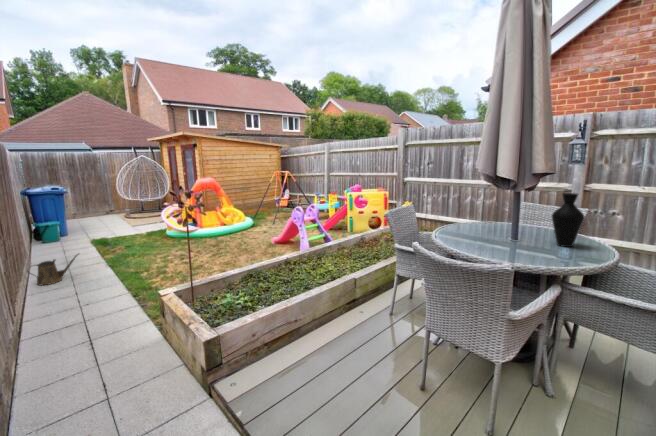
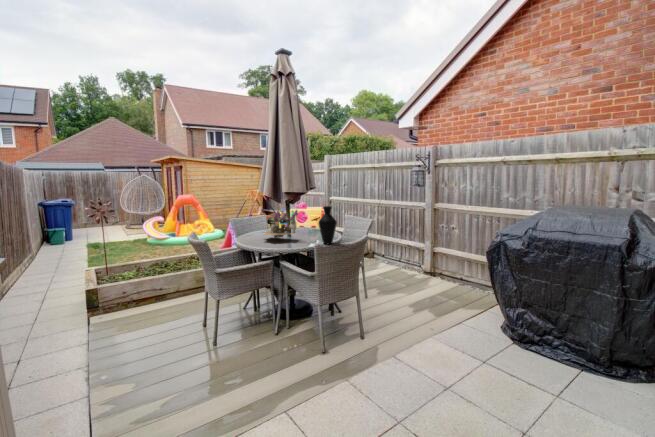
flower arrangement: none [456,199,520,241] -> present [264,210,298,239]
watering can: present [27,254,79,285] -> none [17,248,58,270]

